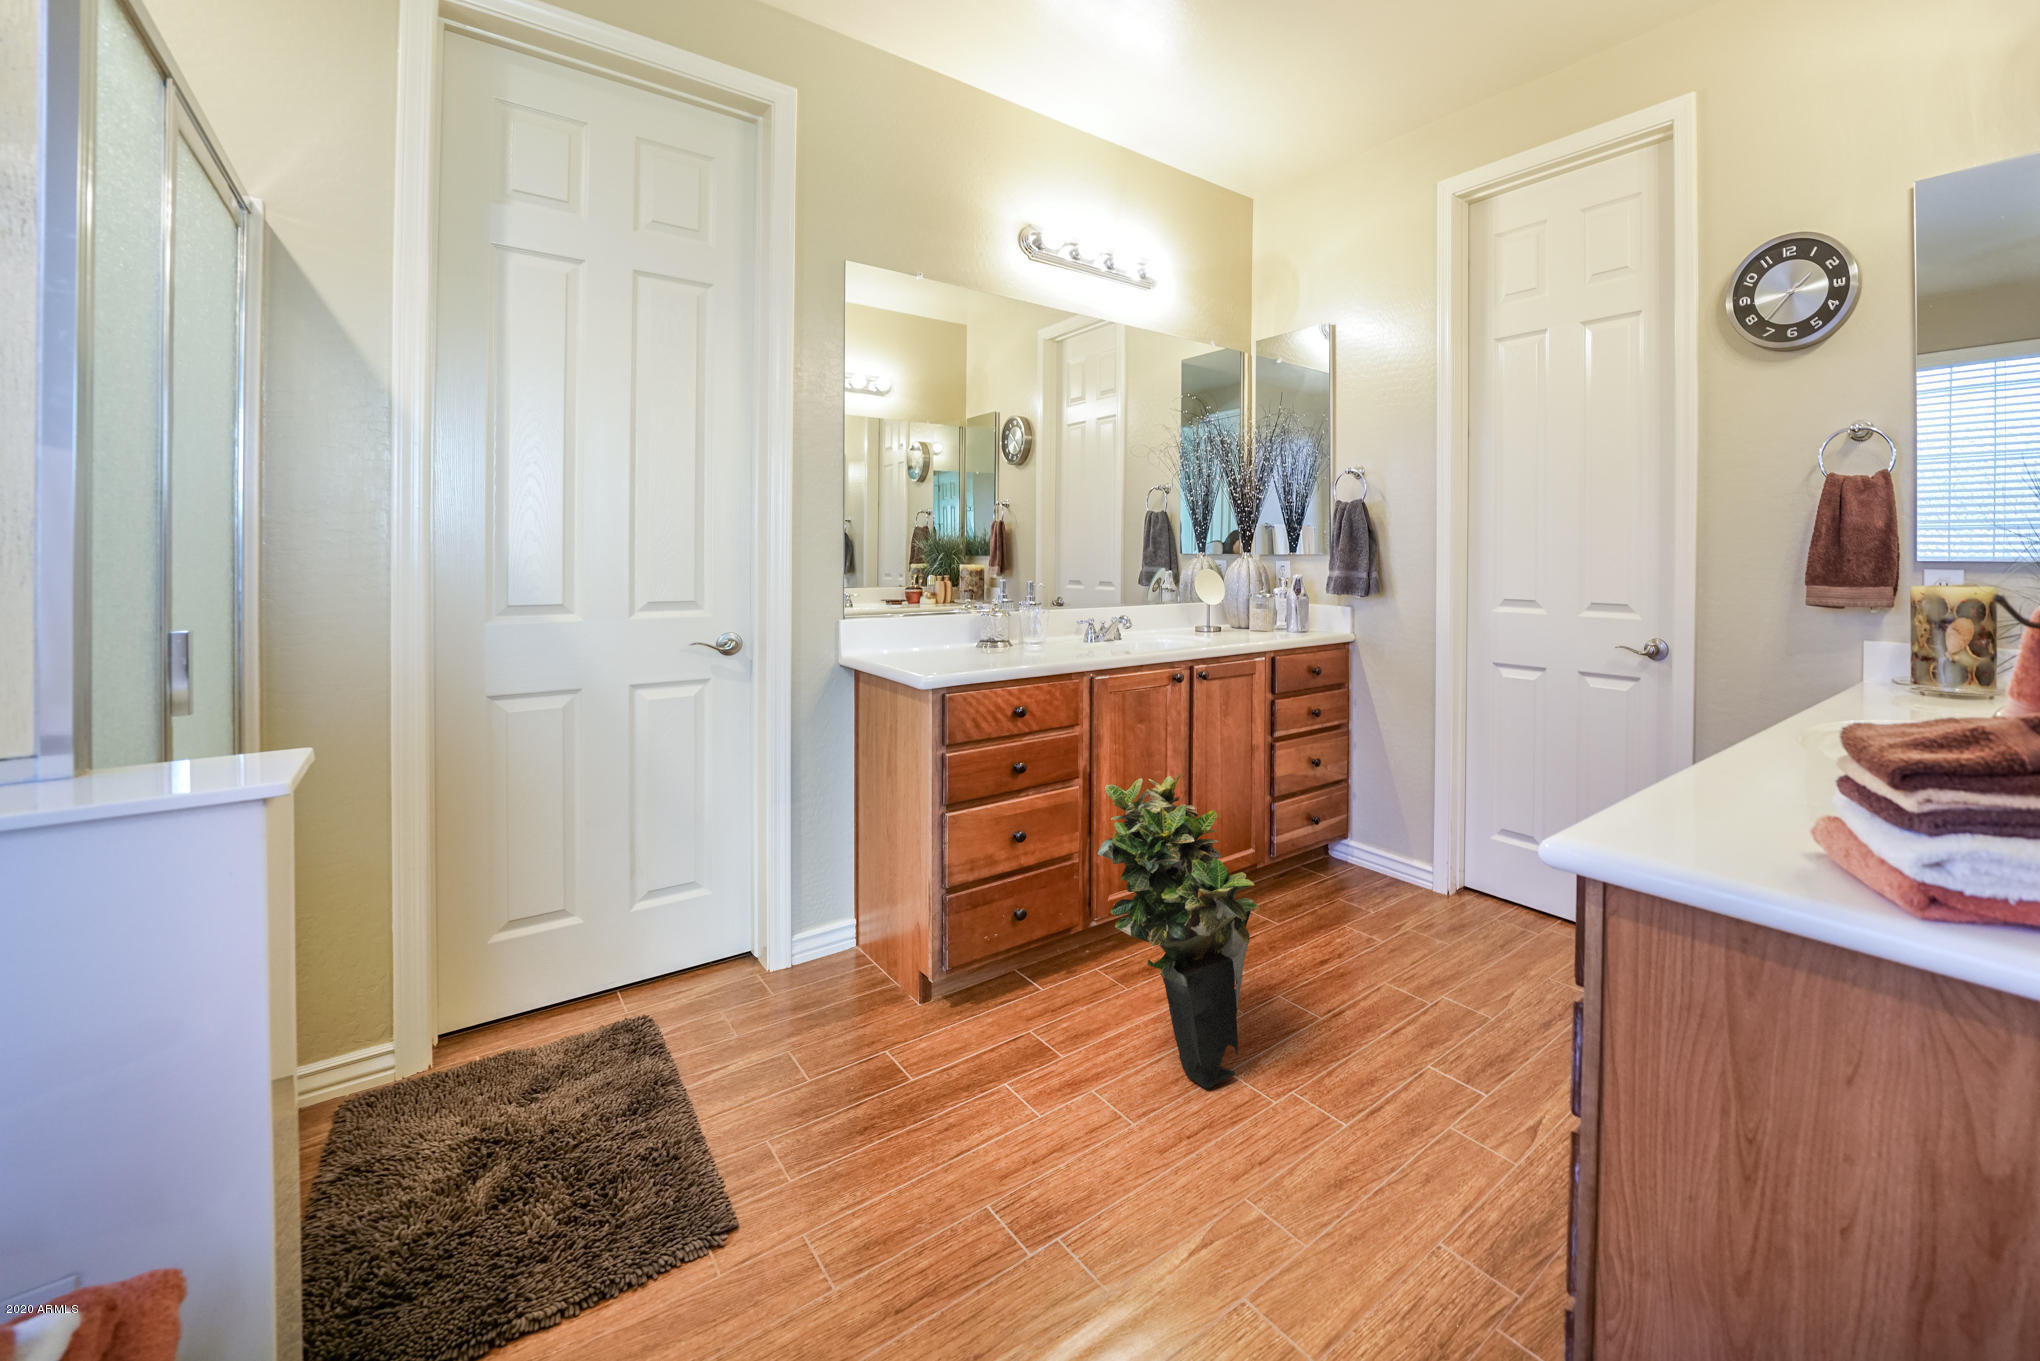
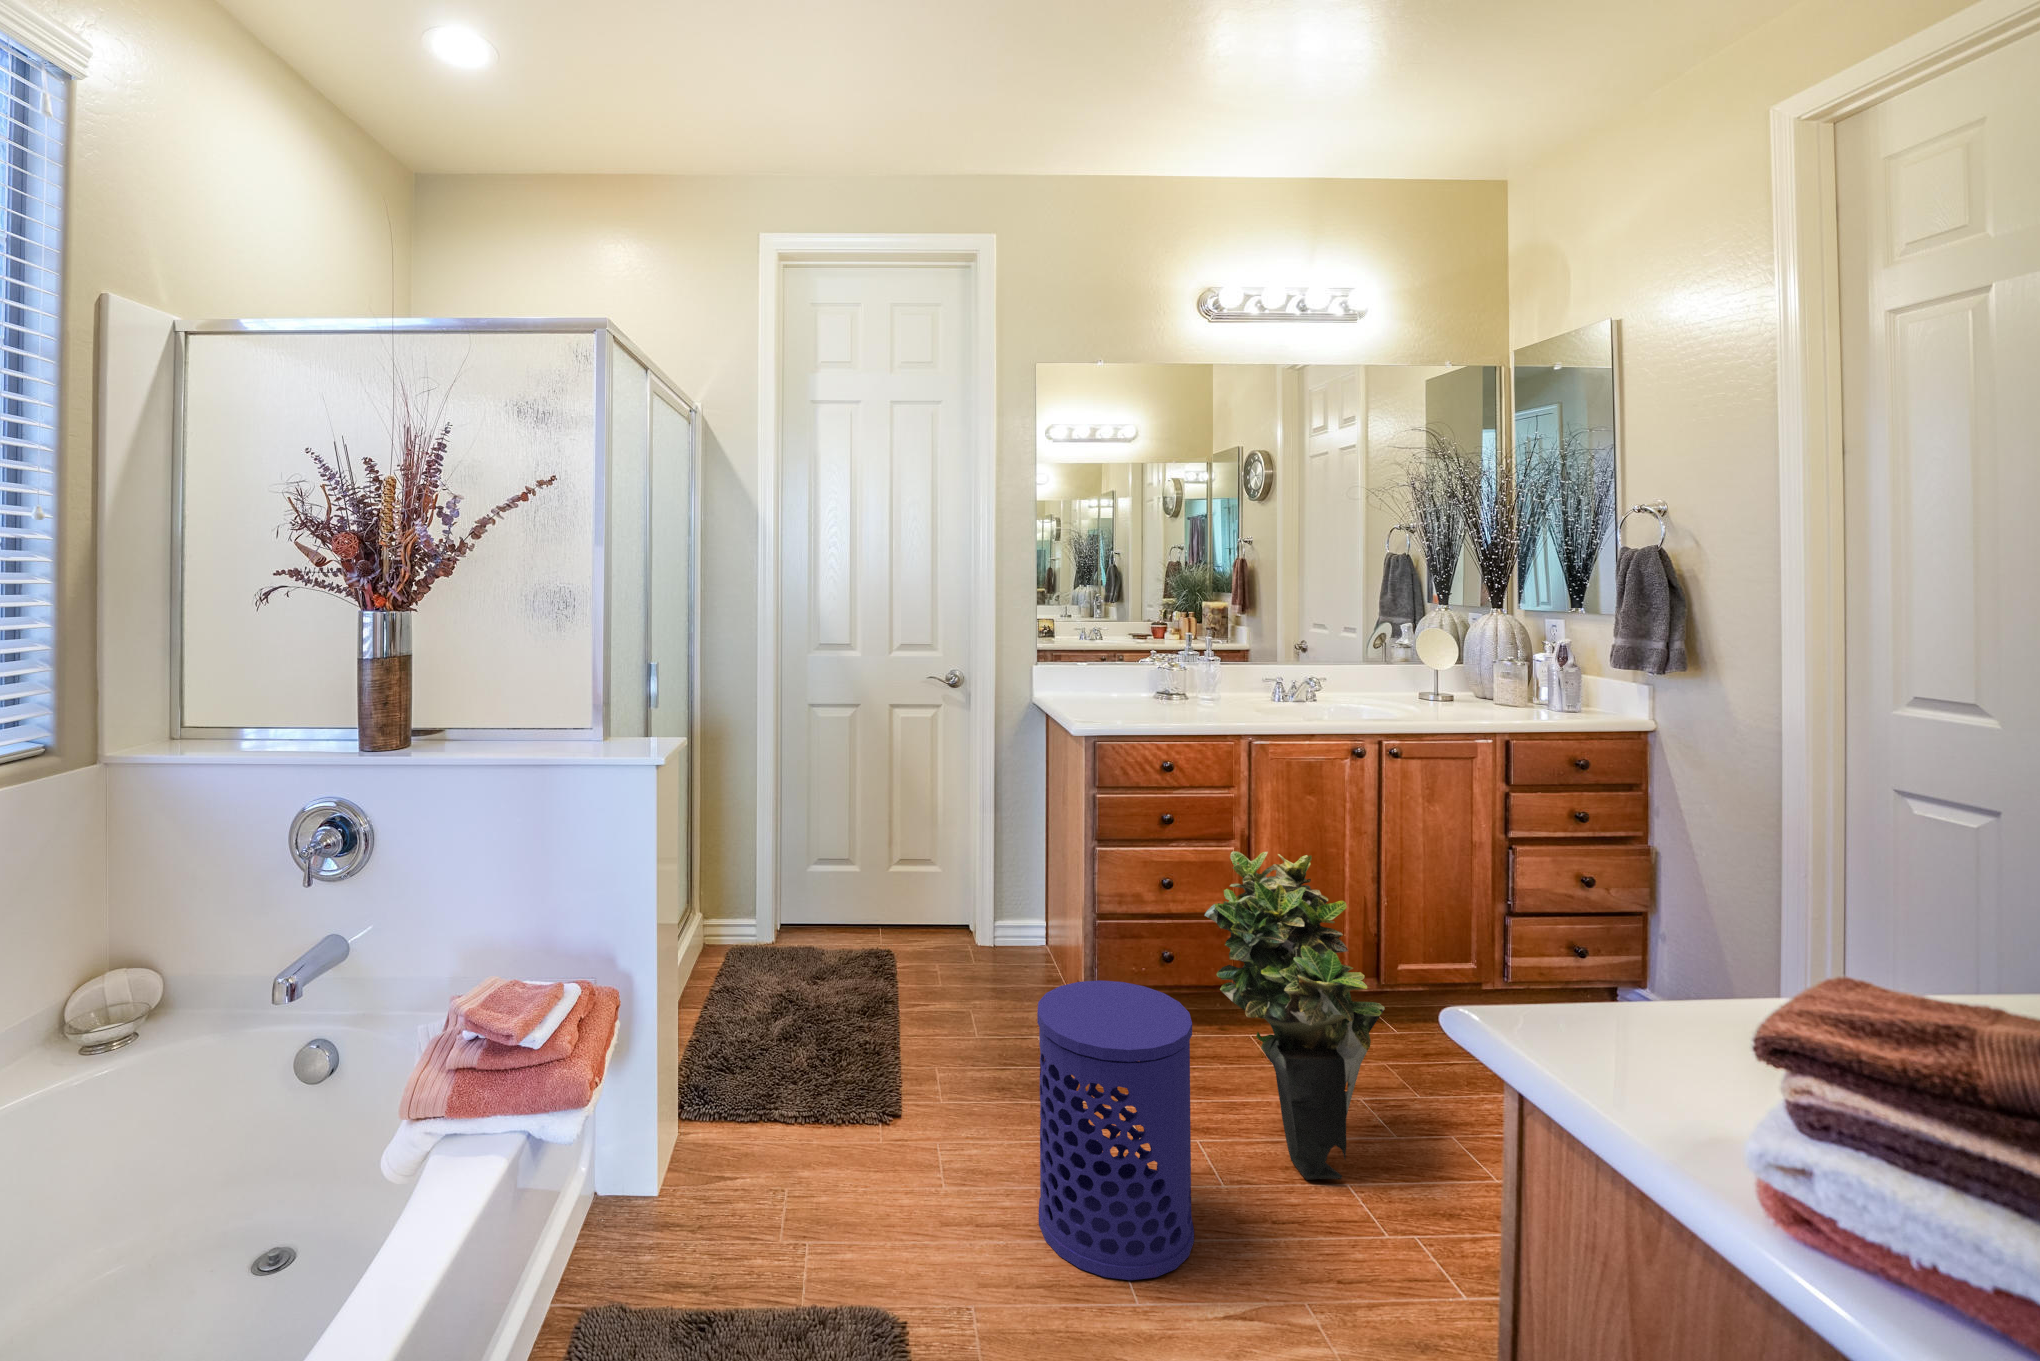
waste bin: none [967,944,1149,1306] -> present [1037,980,1194,1280]

